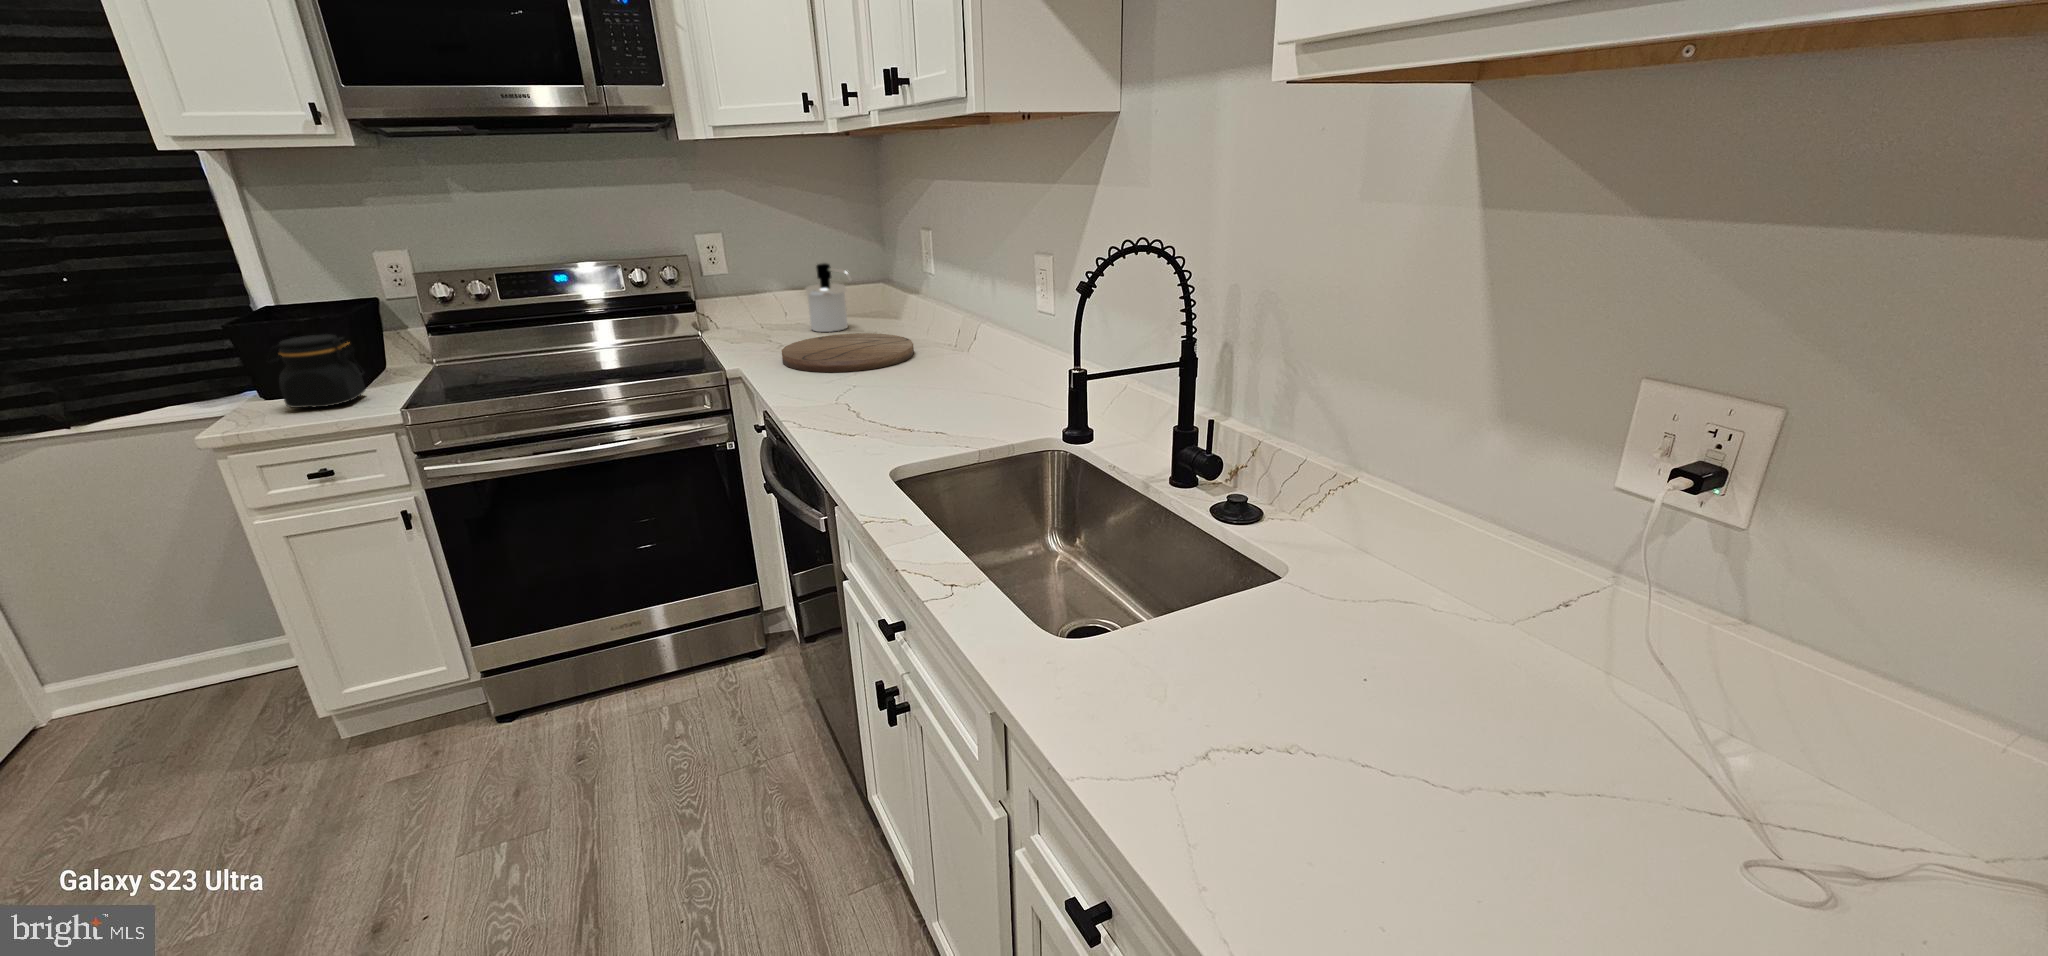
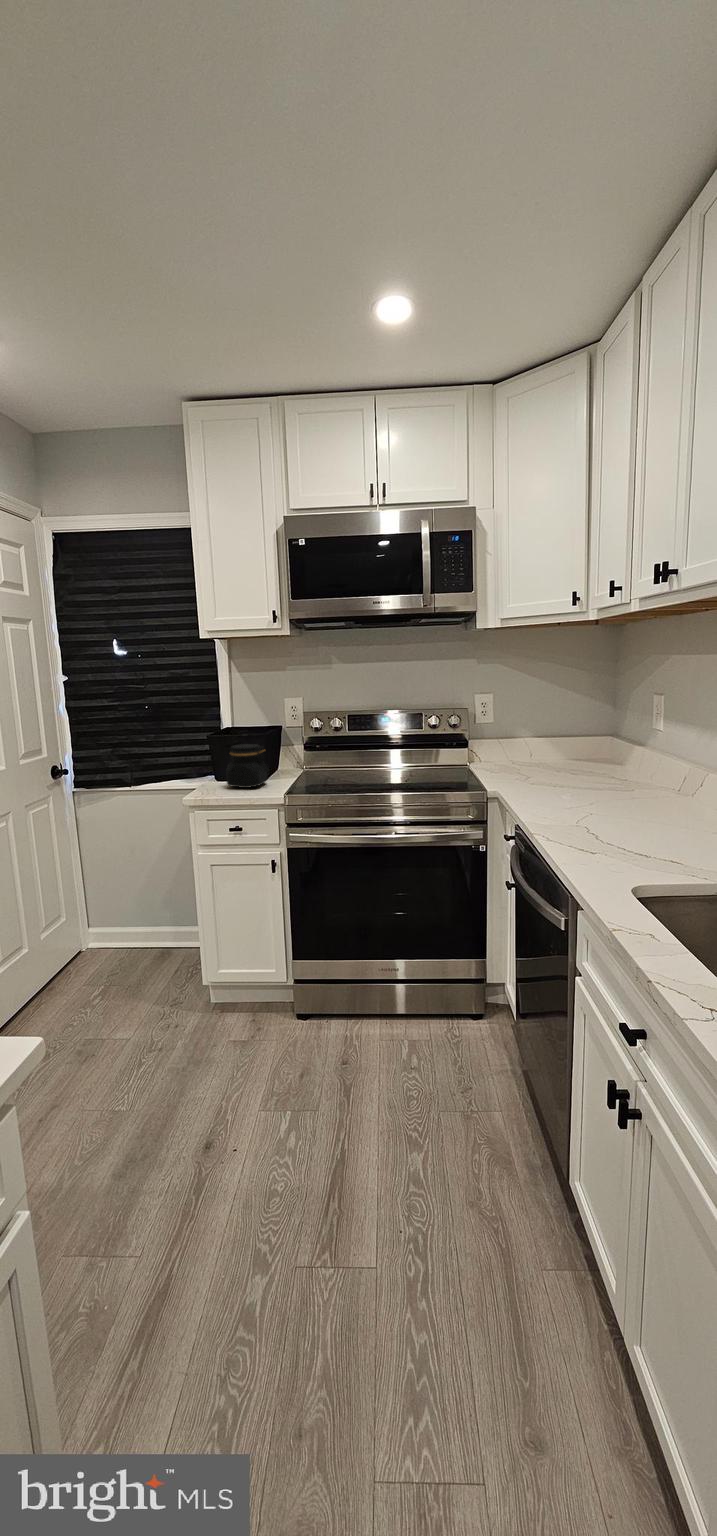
soap dispenser: present [806,263,853,332] -> none [552,718,592,770]
cutting board: present [782,333,914,372] -> none [531,773,642,802]

